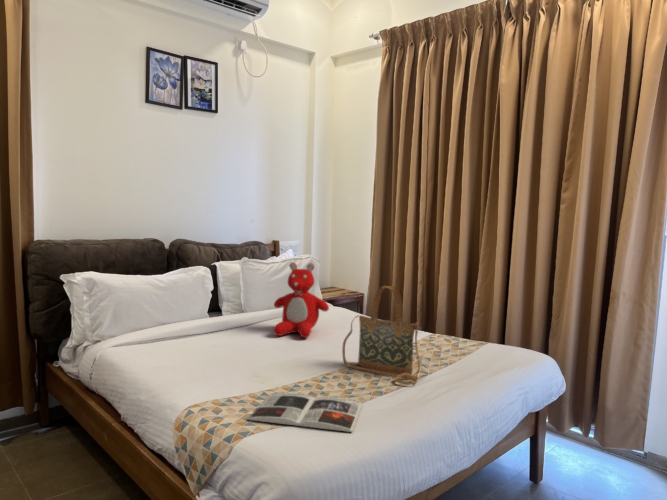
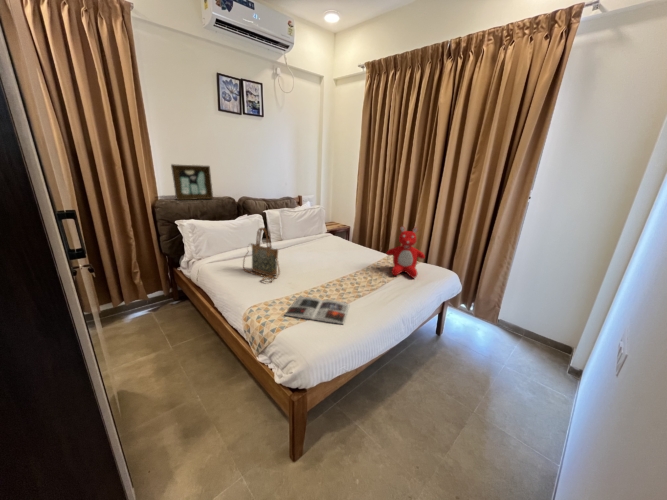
picture frame: none [63,183,127,241] -> present [171,164,213,200]
teddy bear: present [274,262,329,338] -> present [386,226,425,278]
handbag: present [342,286,420,384] -> present [243,228,280,282]

